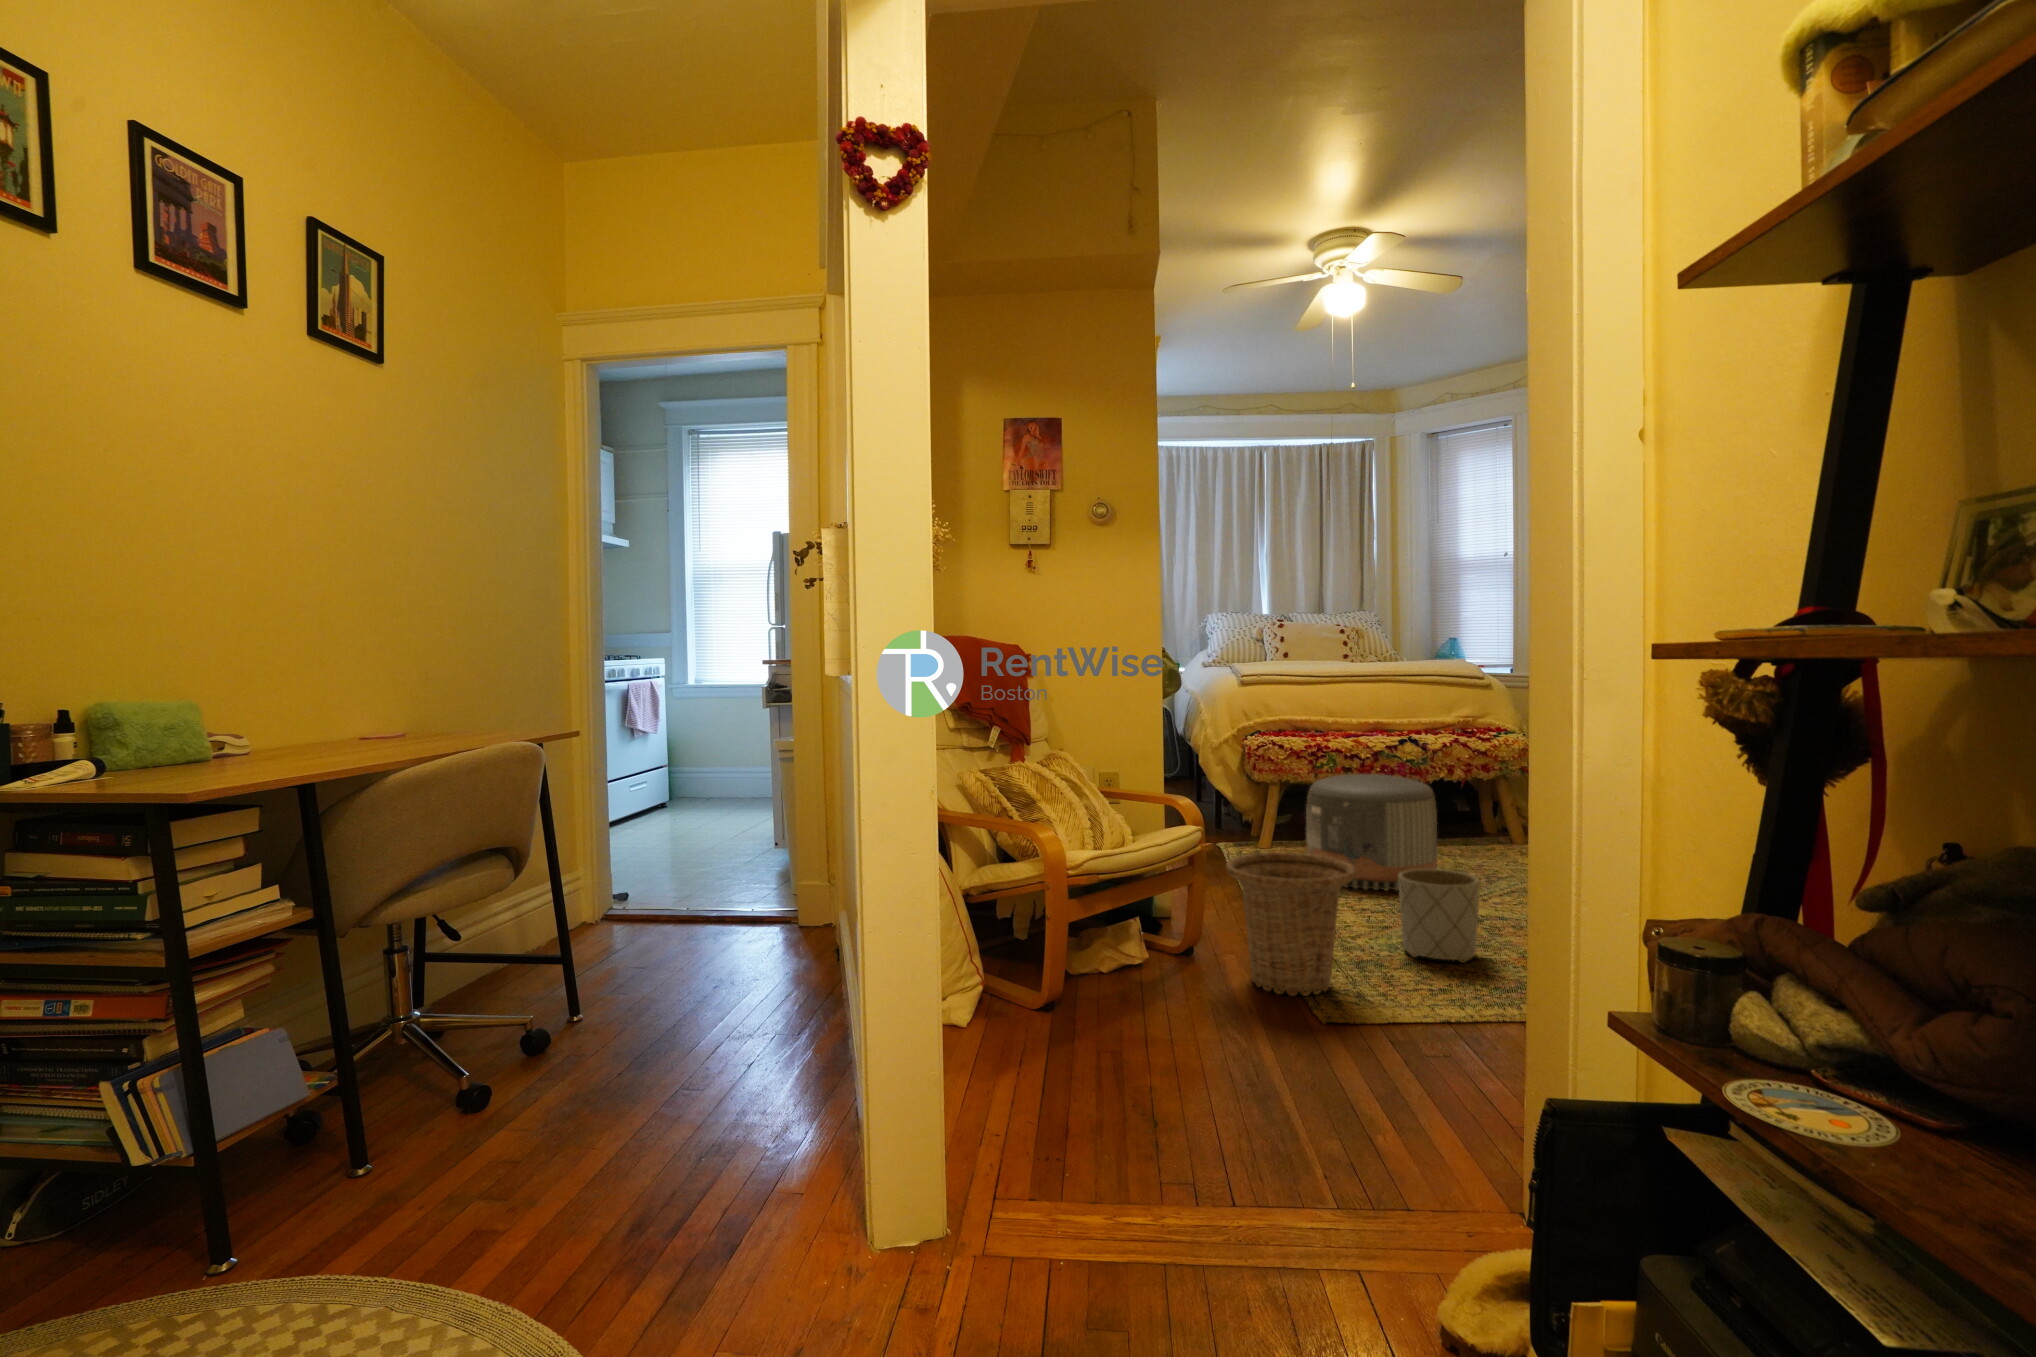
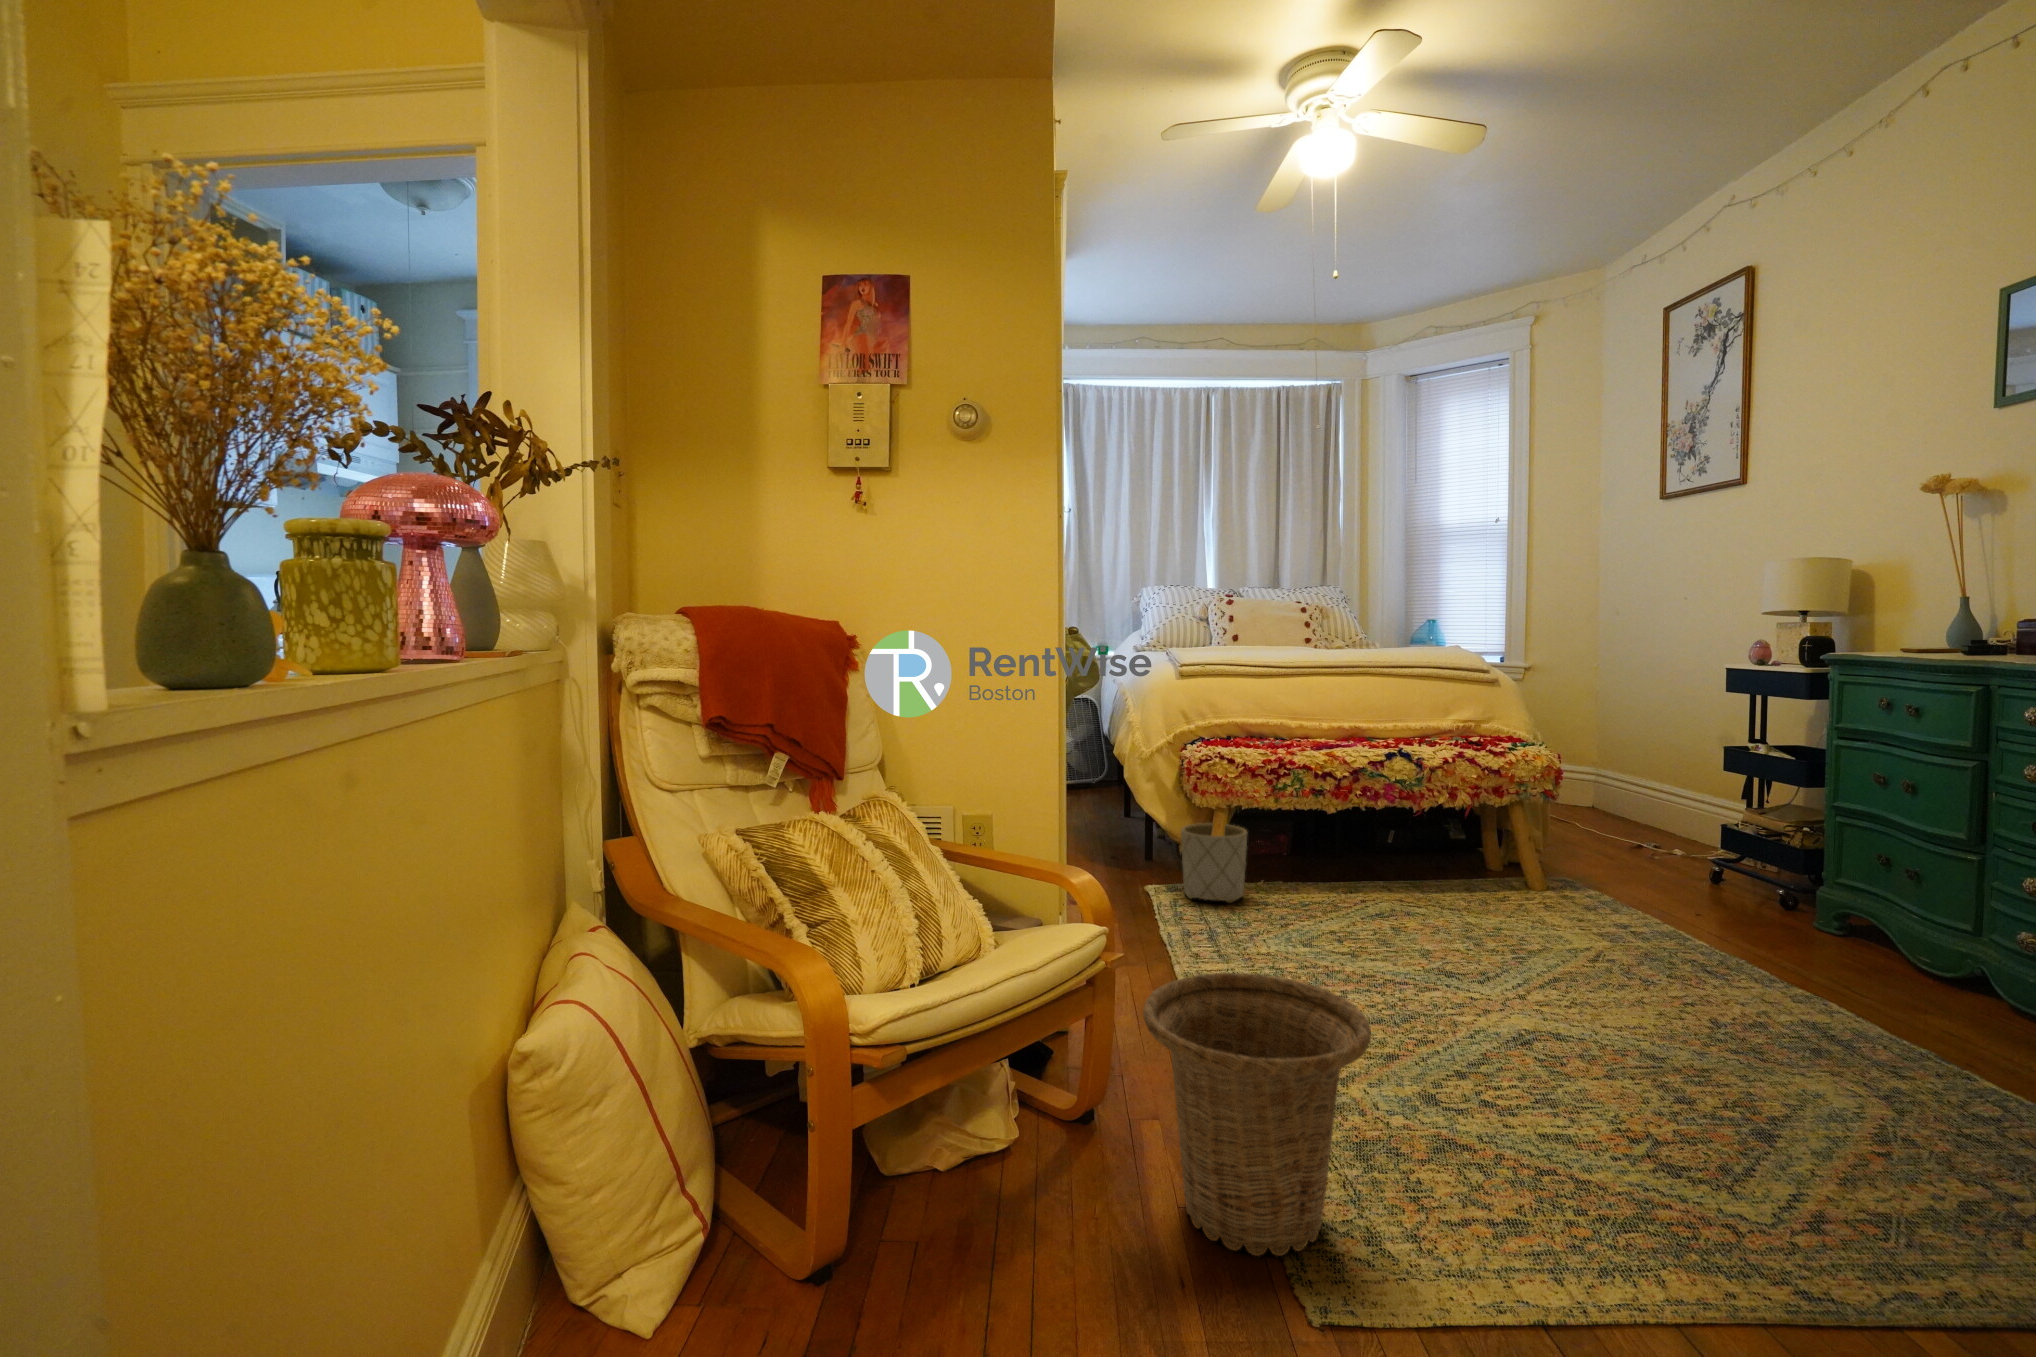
pouf: present [1306,774,1437,890] -> none [1266,805,1447,977]
planter: present [1398,869,1480,963] -> present [1181,823,1247,903]

